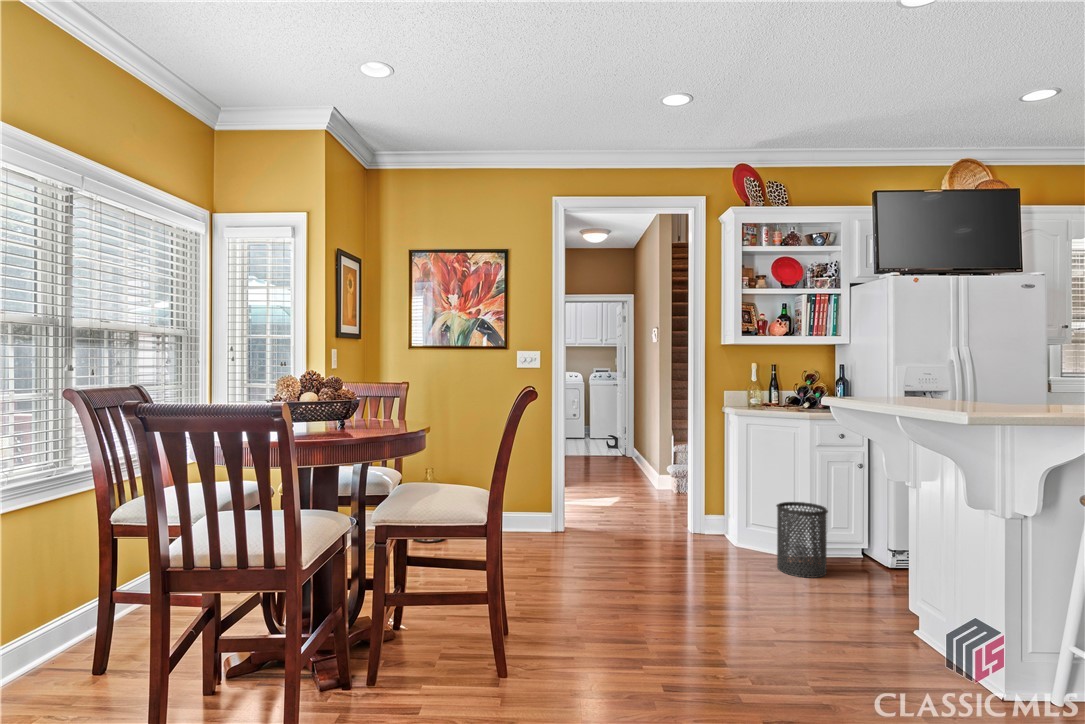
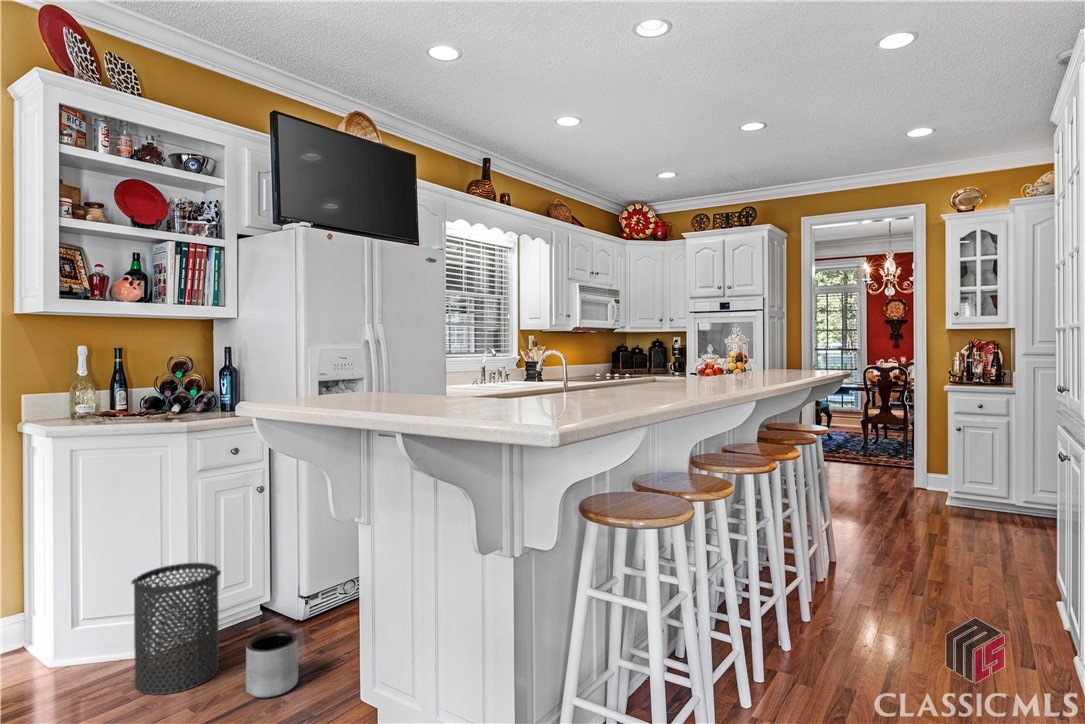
planter: none [840,557,876,597] -> present [246,631,298,698]

